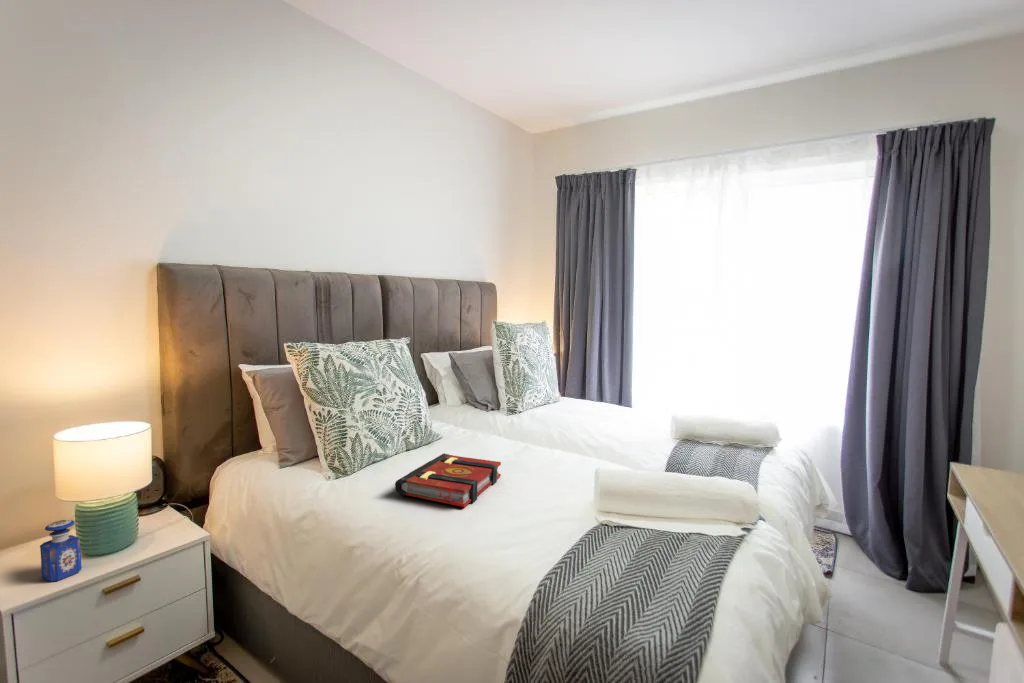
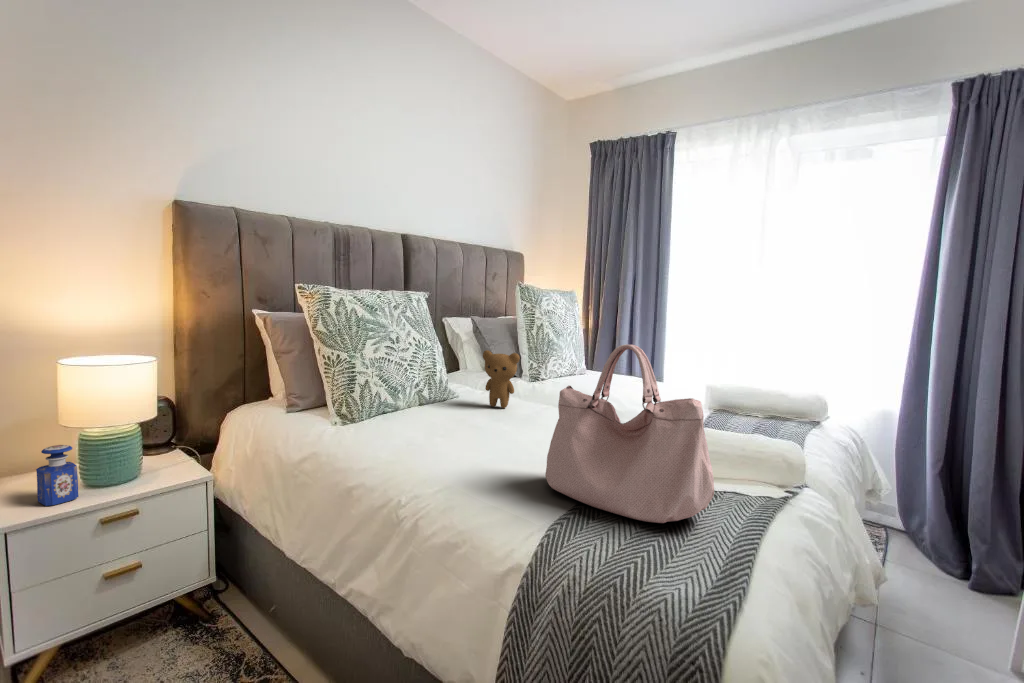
teddy bear: none [465,396,501,450] -> present [483,350,520,408]
handbag: none [534,412,681,573] -> present [545,344,714,523]
book: present [395,453,501,507] -> none [401,405,516,454]

